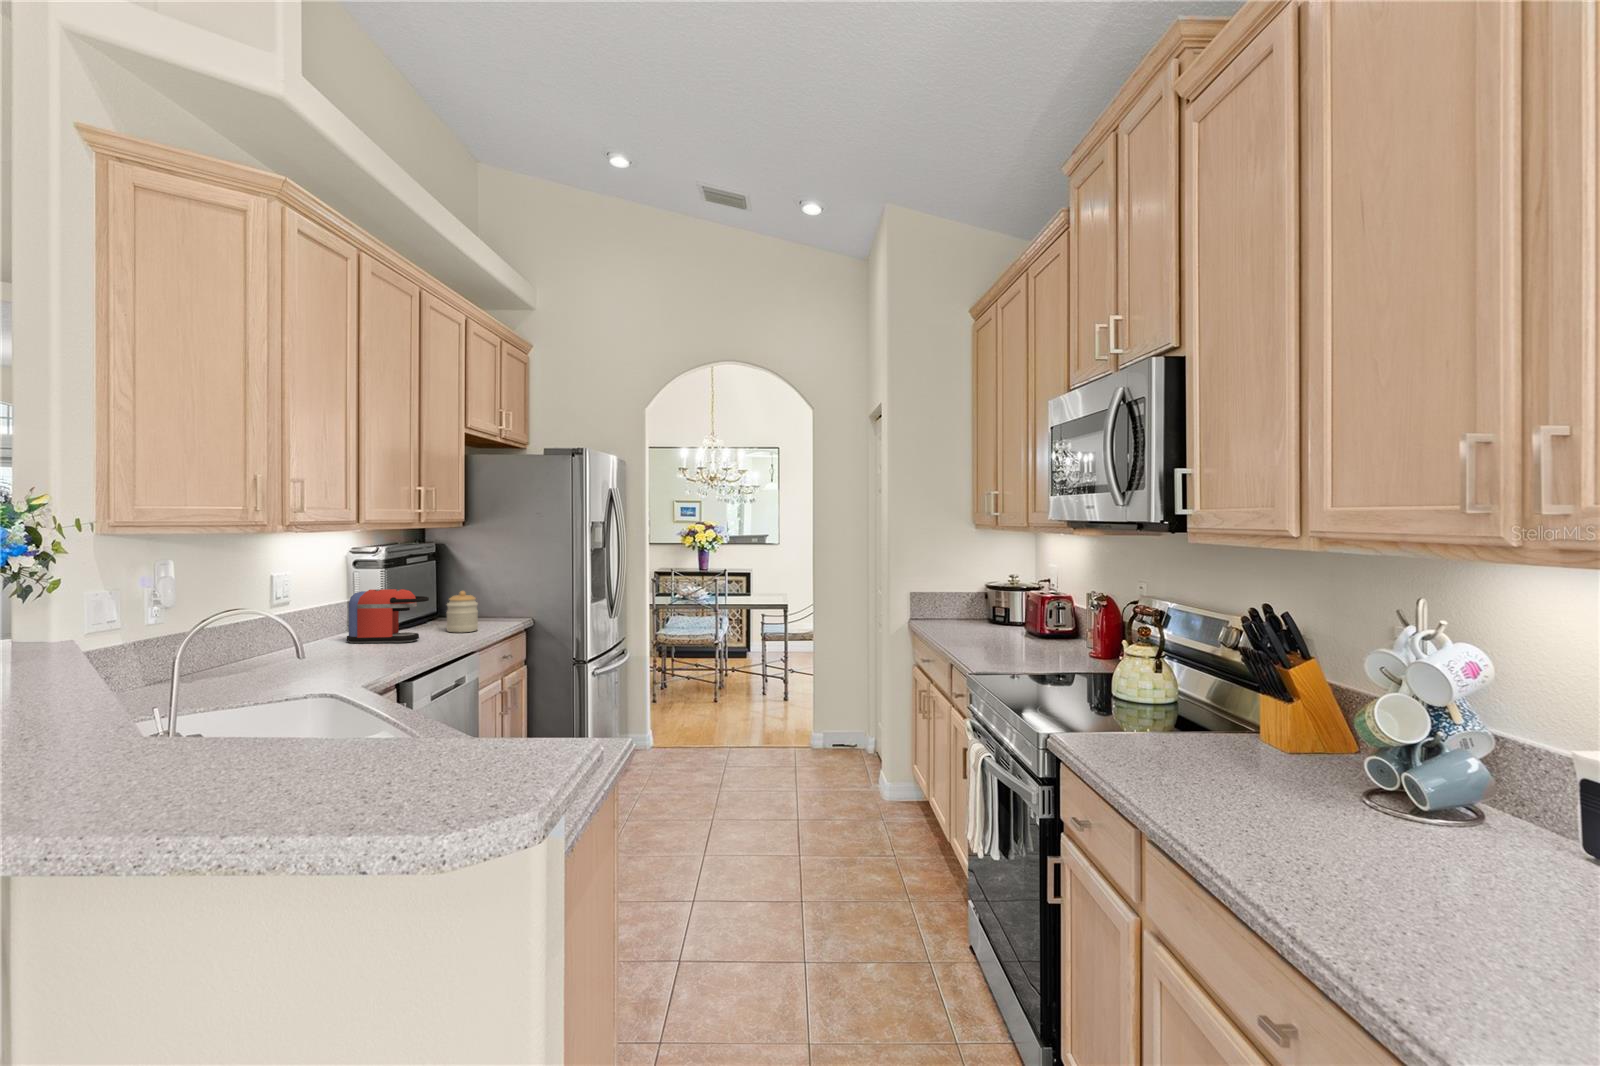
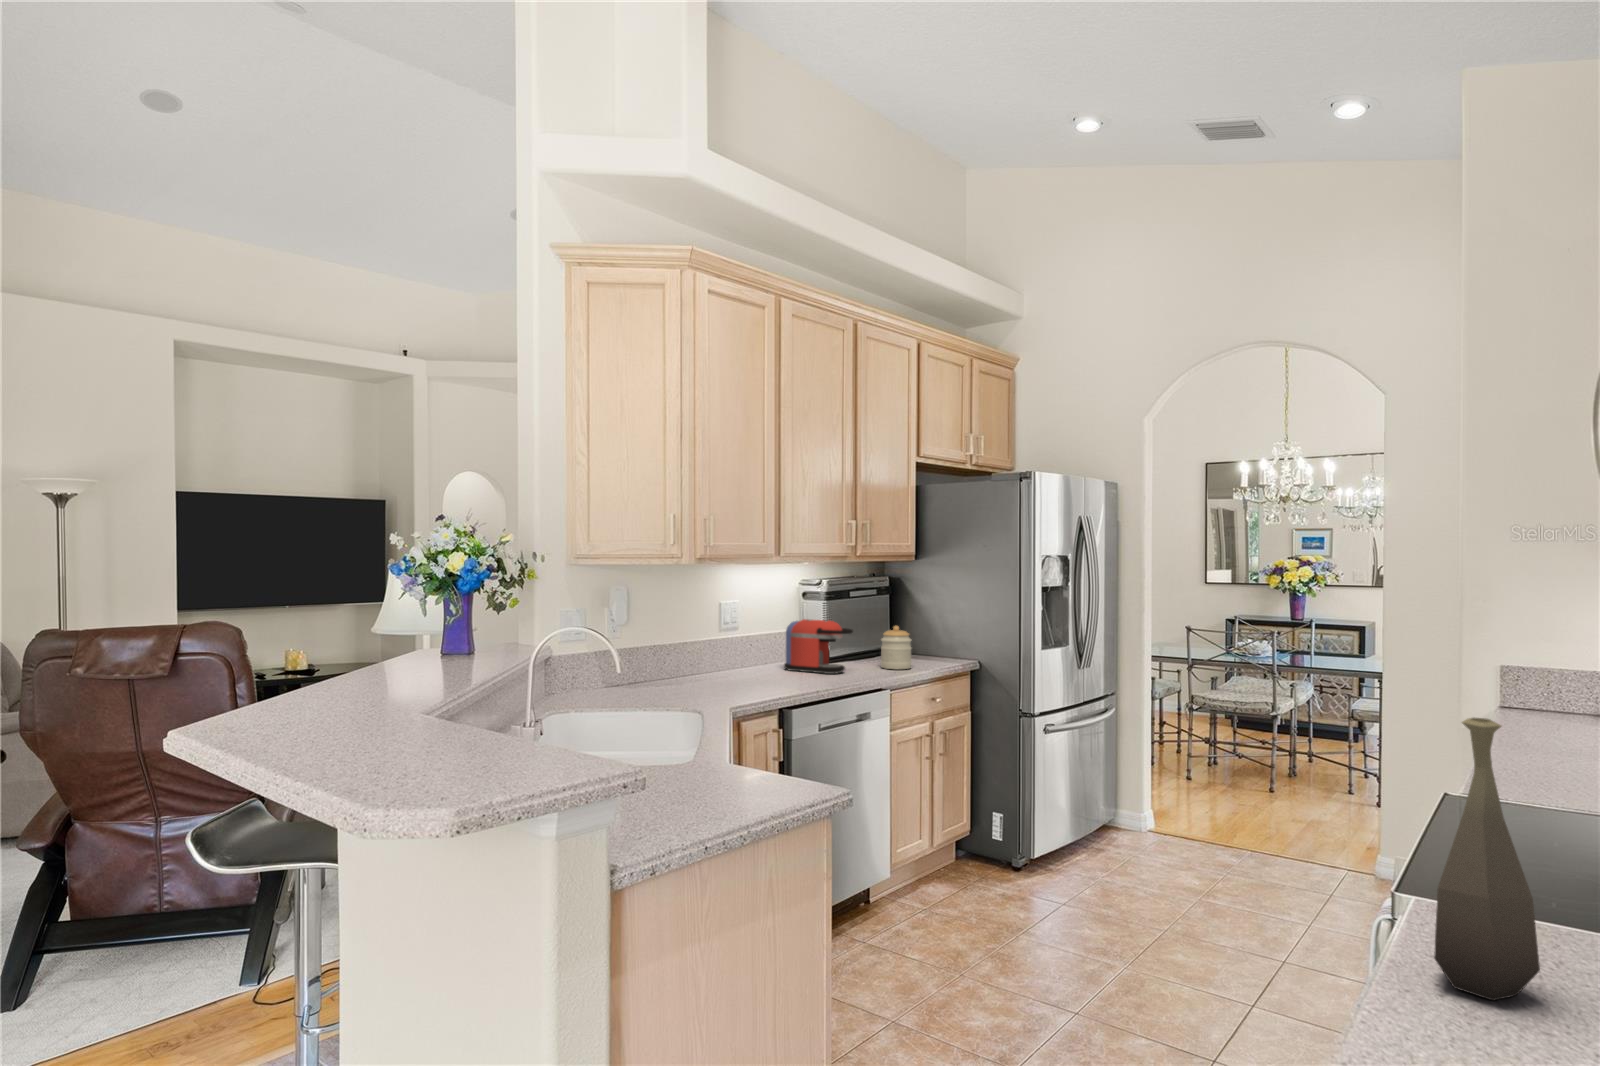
bottle: none [1133,622,1187,778] -> present [1434,718,1540,1000]

